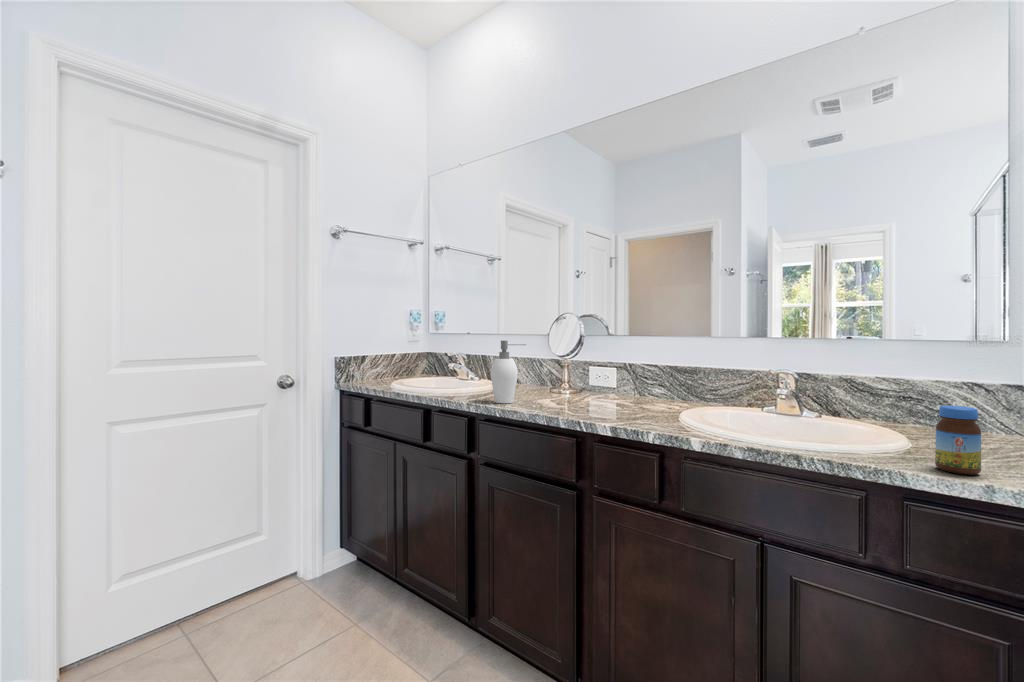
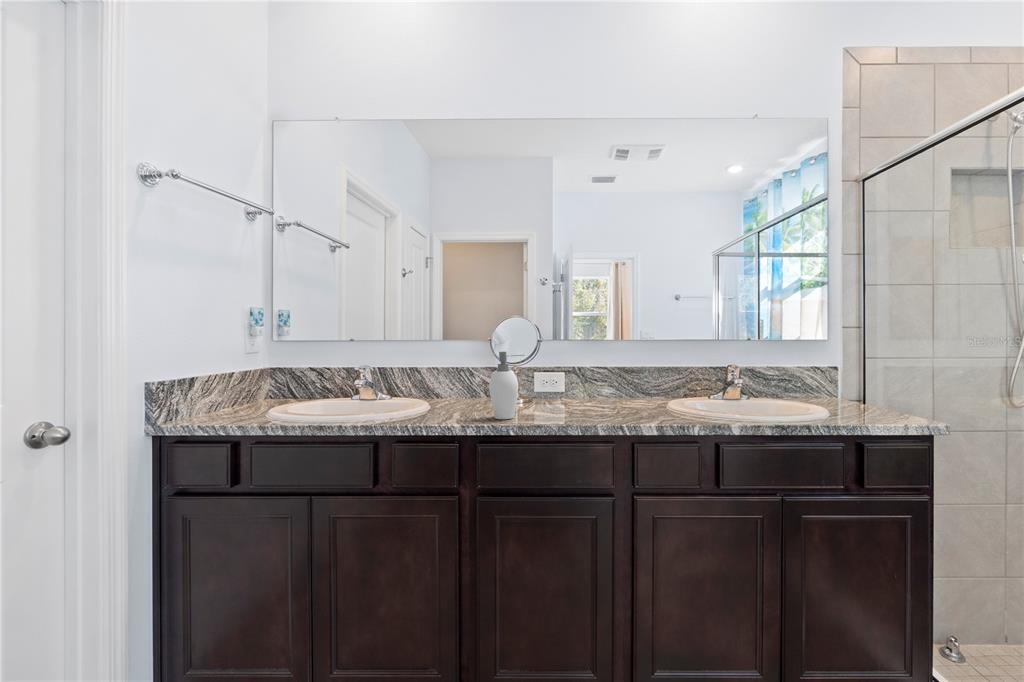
jar: present [935,406,981,475] -> none [873,382,898,423]

